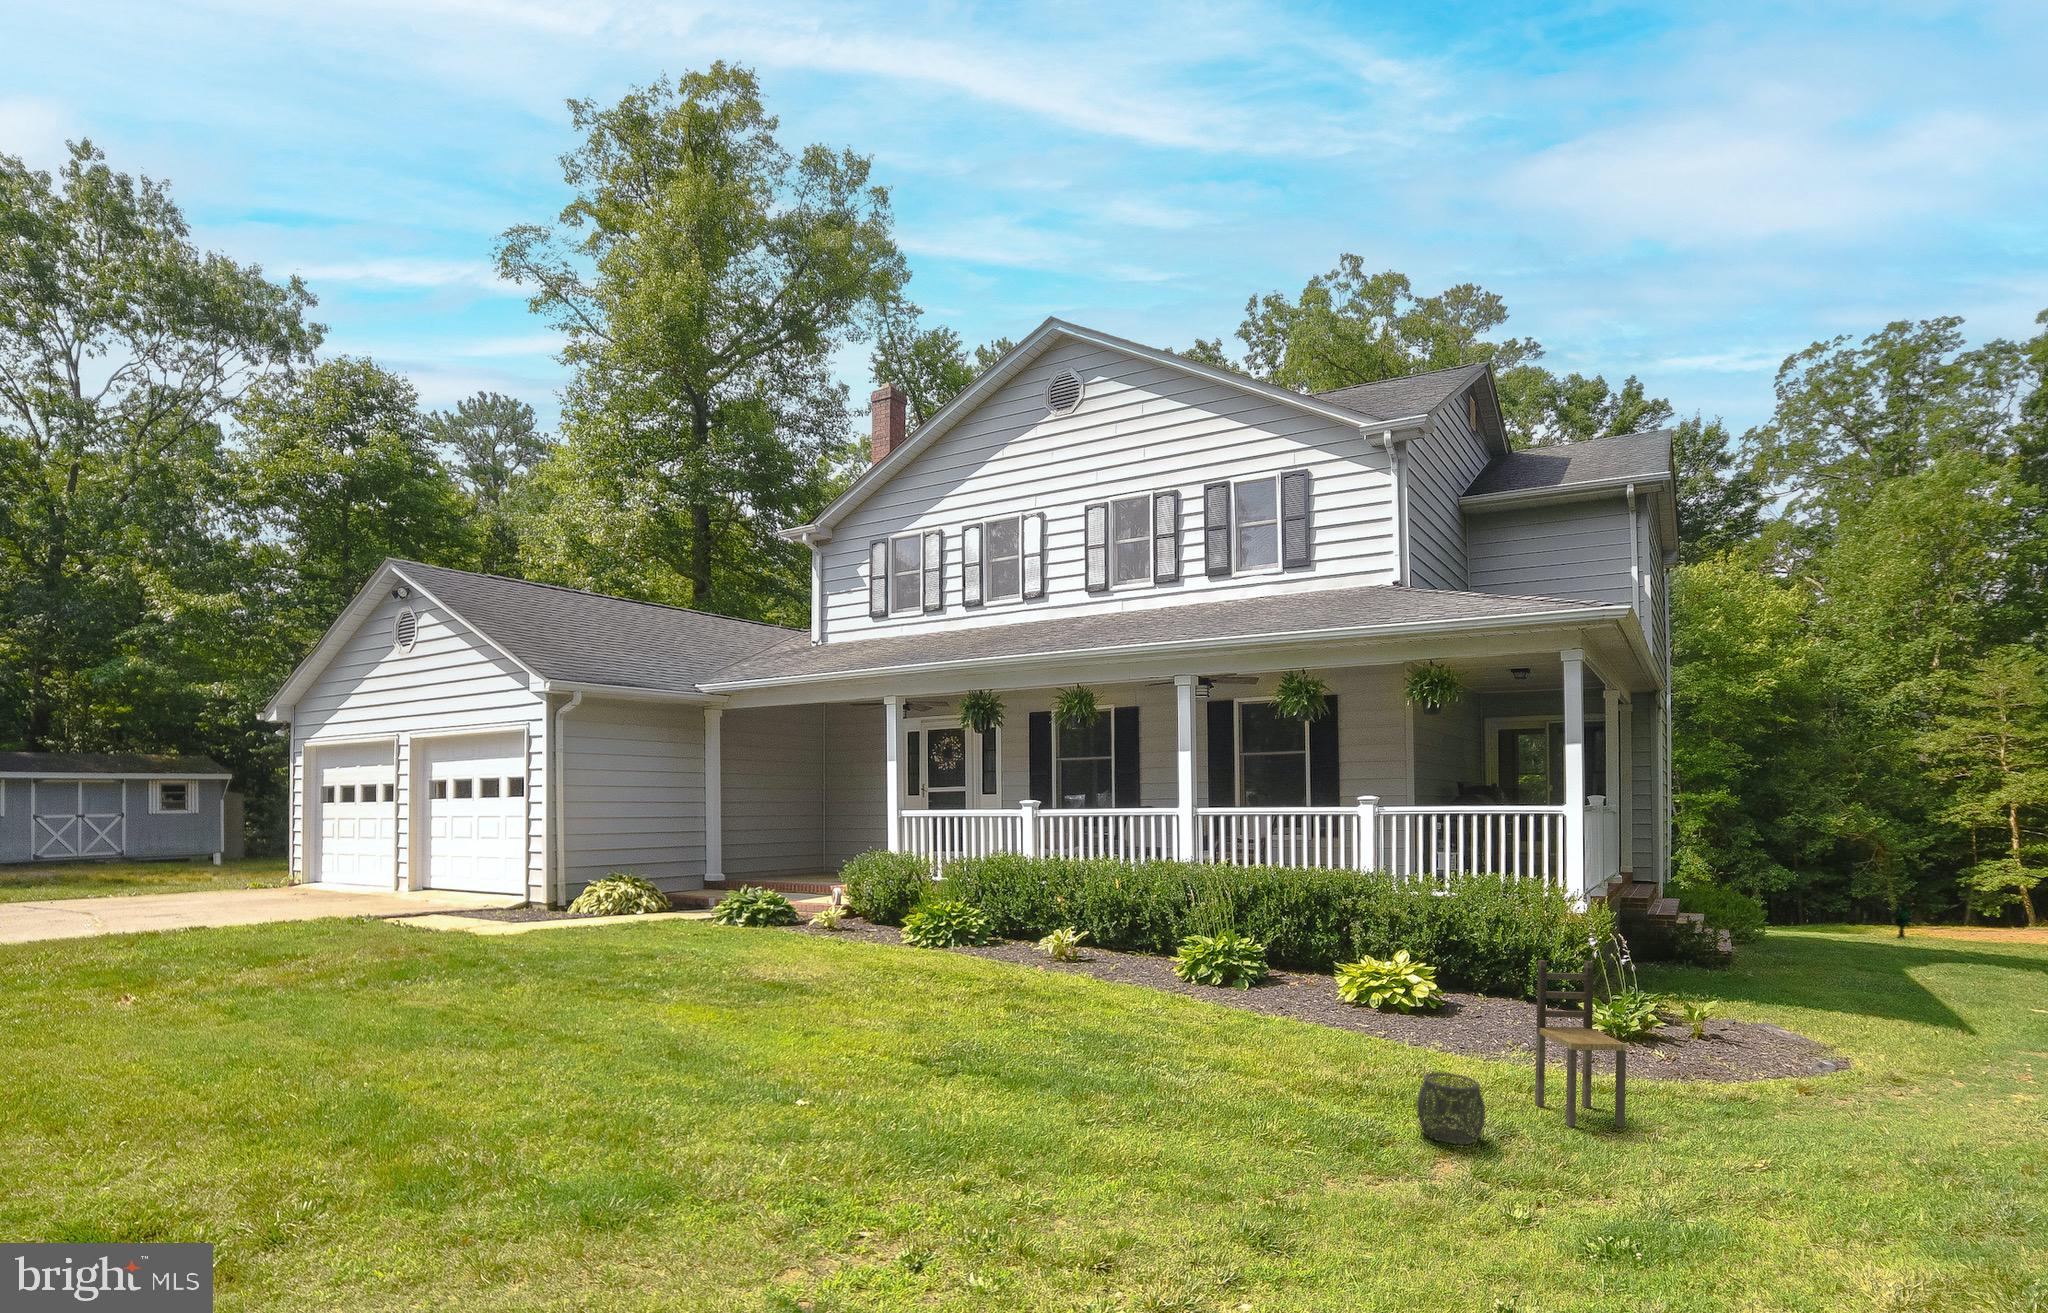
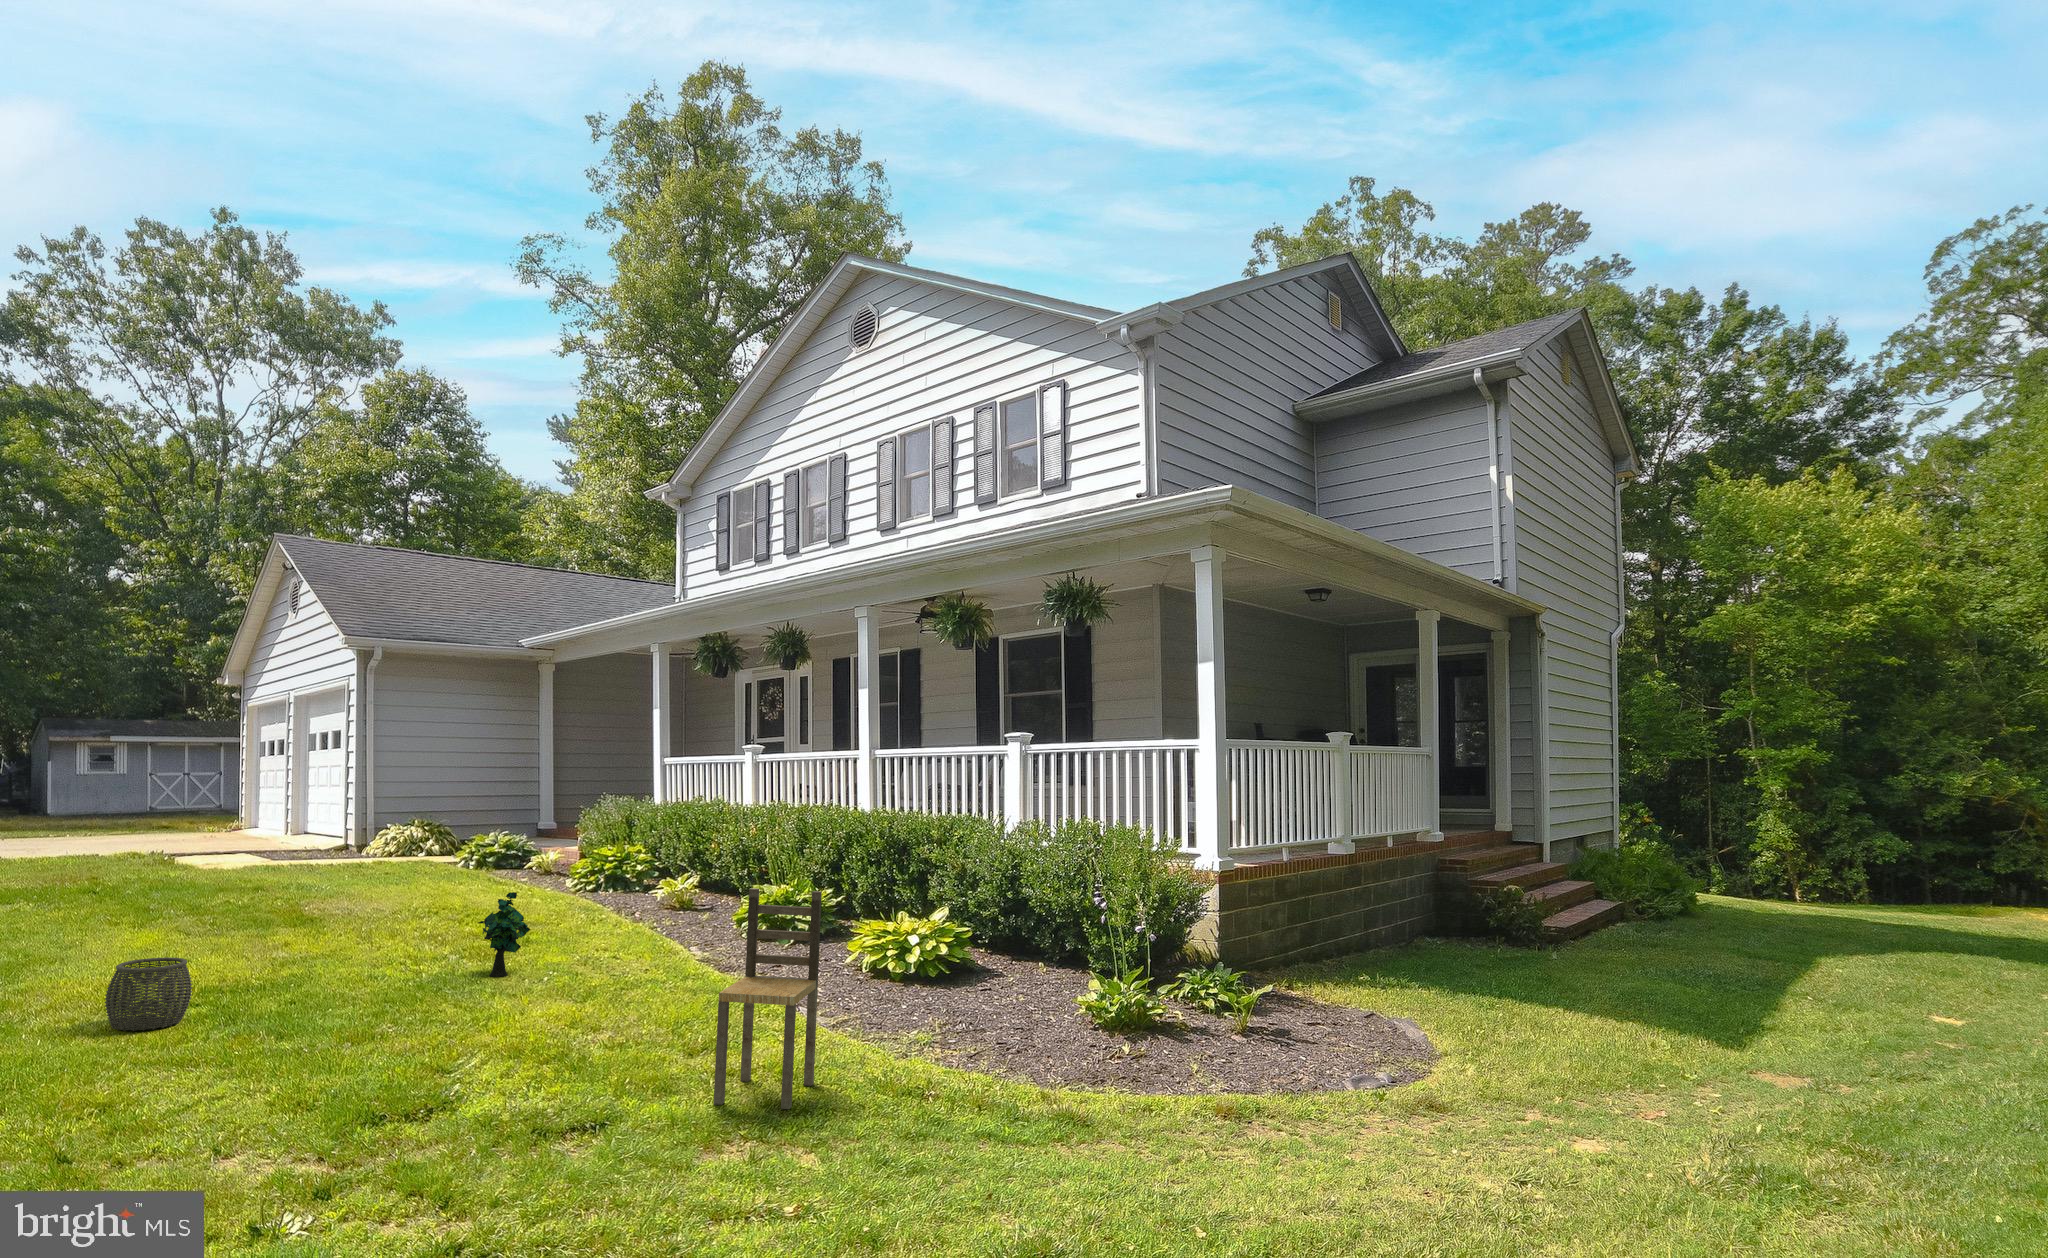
decorative plant: present [1890,902,1913,938] -> present [478,892,530,977]
woven basket: present [1417,1072,1485,1145] -> present [105,957,192,1031]

